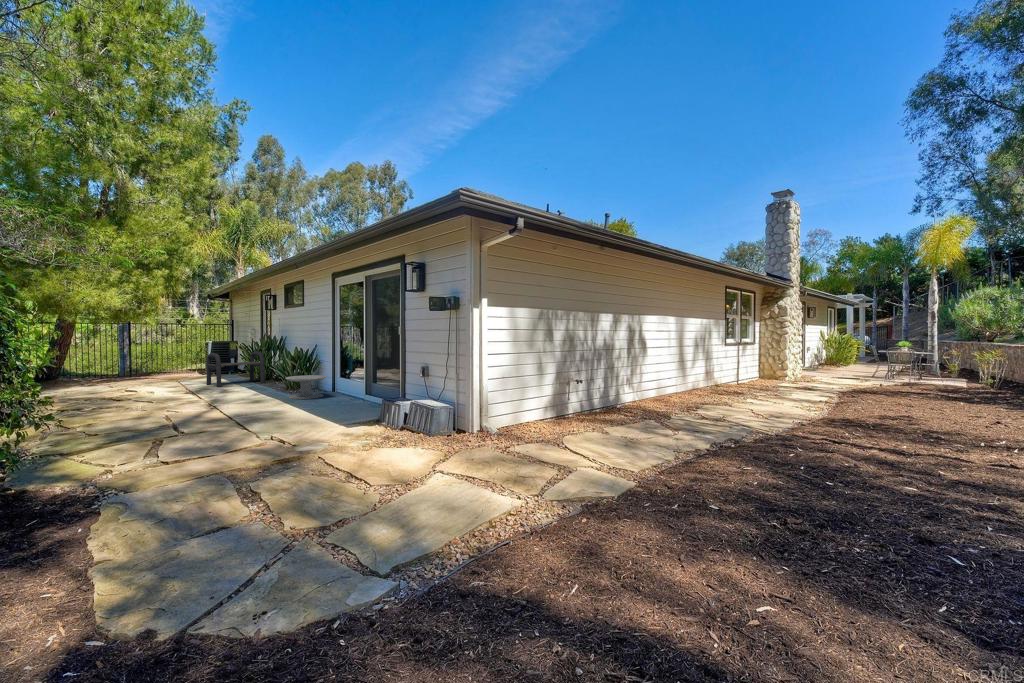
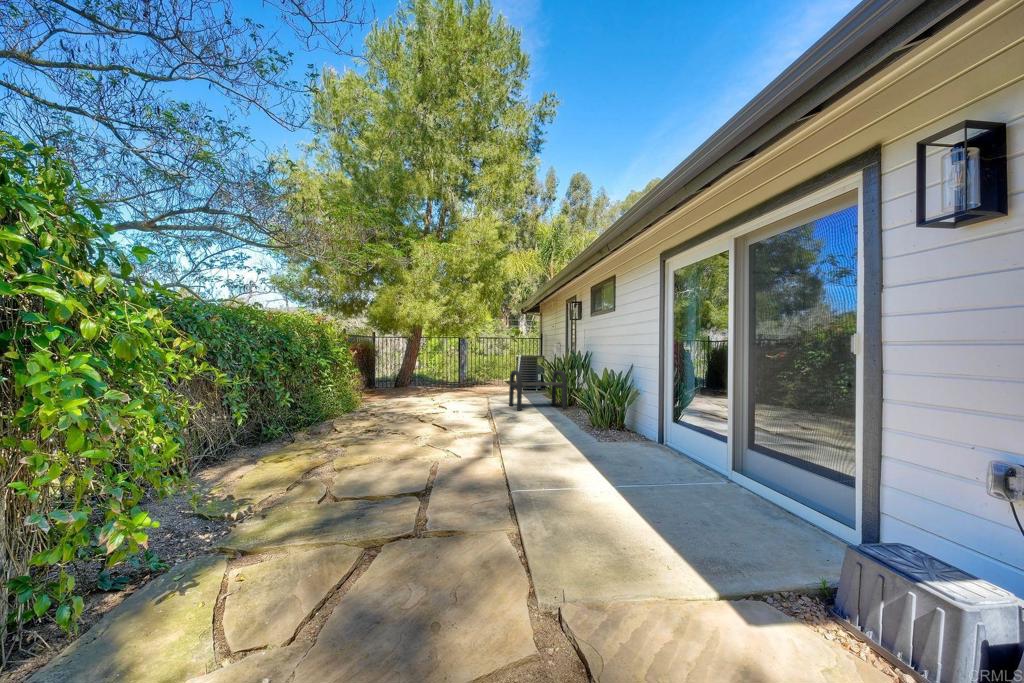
side table: present [286,375,327,399] -> none [590,410,651,451]

